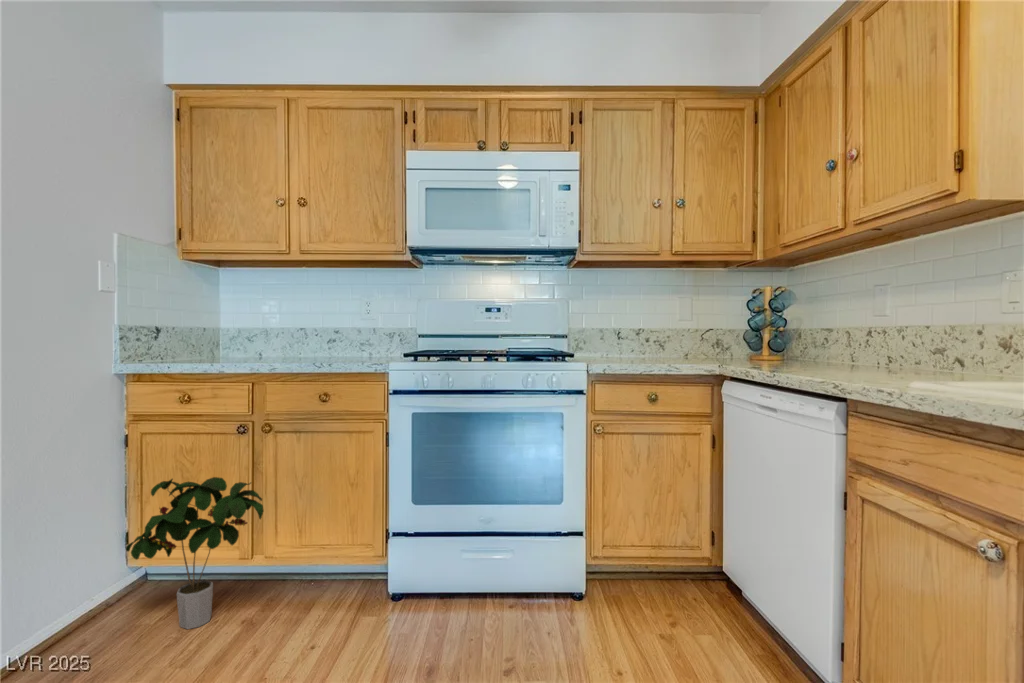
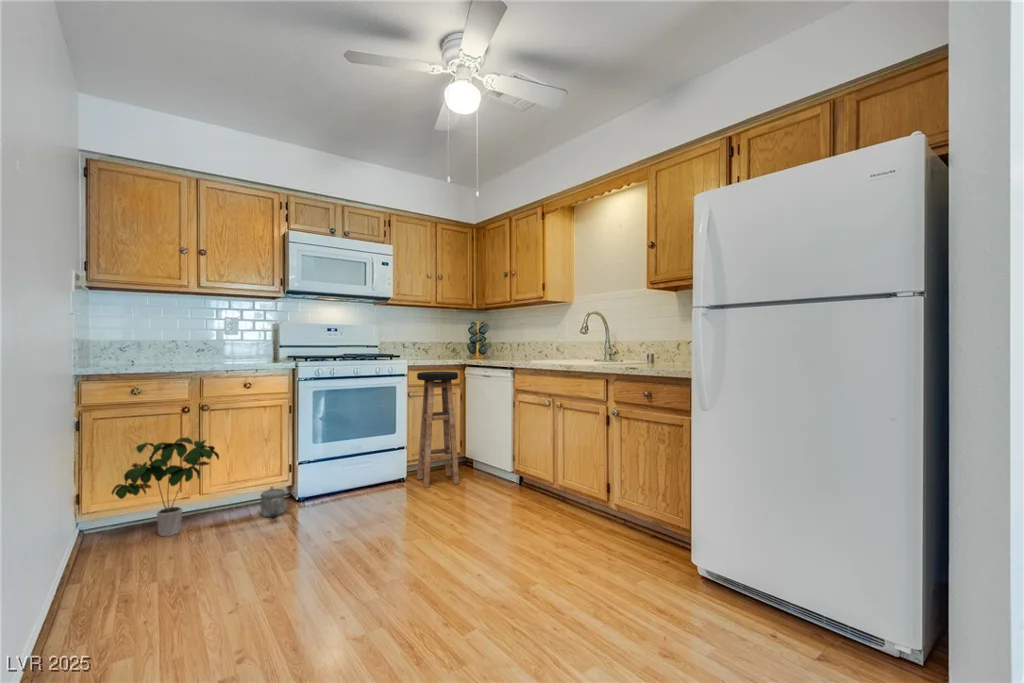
bar stool: none [610,388,697,641] -> present [417,372,459,488]
watering can: none [303,568,359,632] -> present [260,486,286,517]

